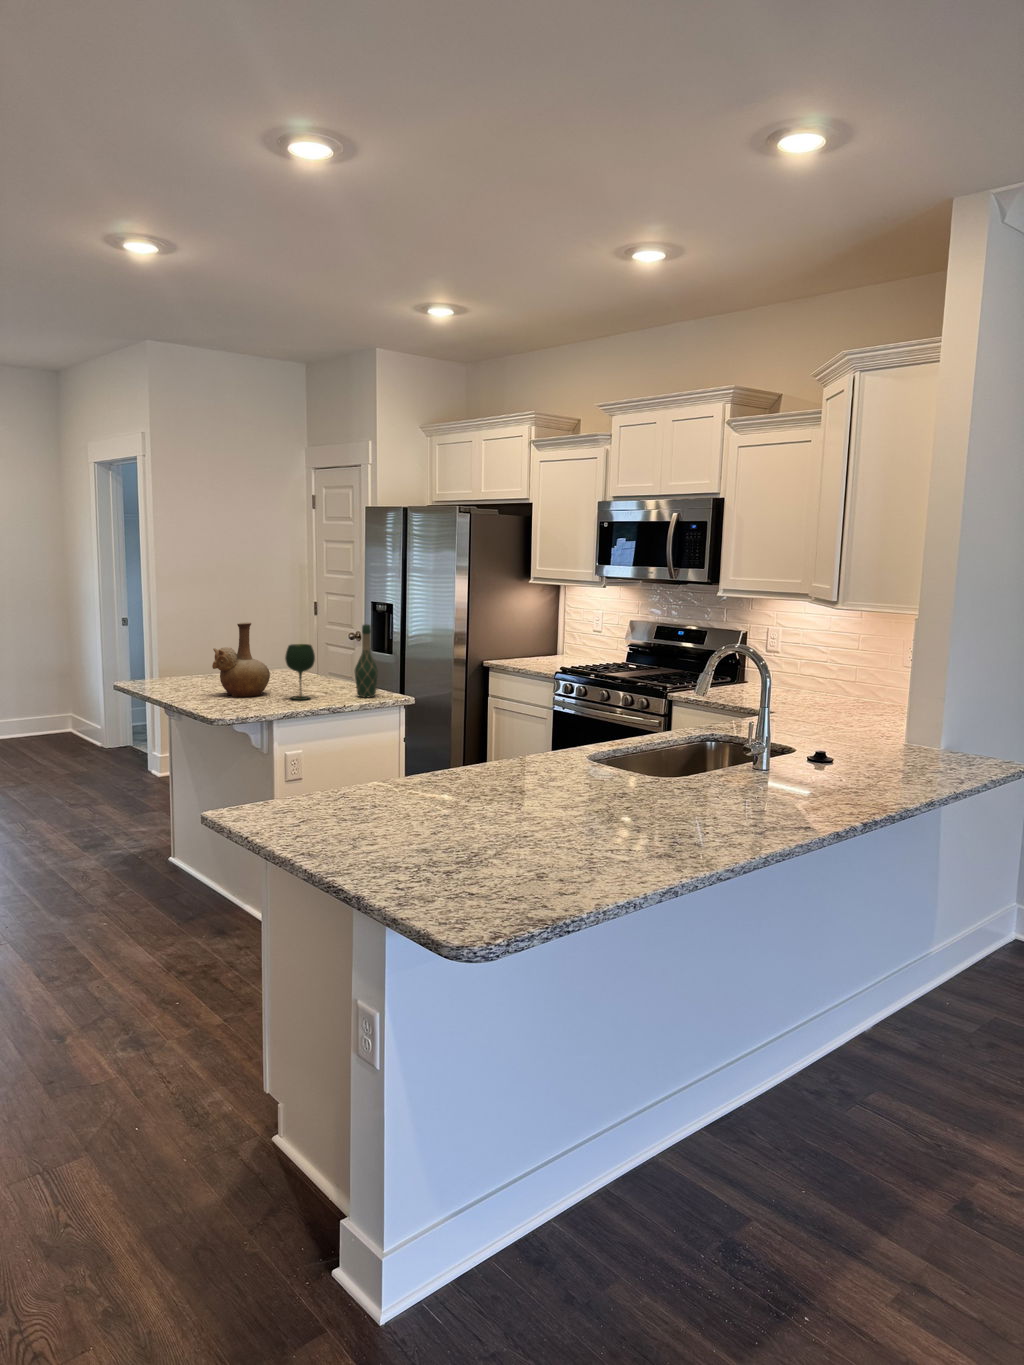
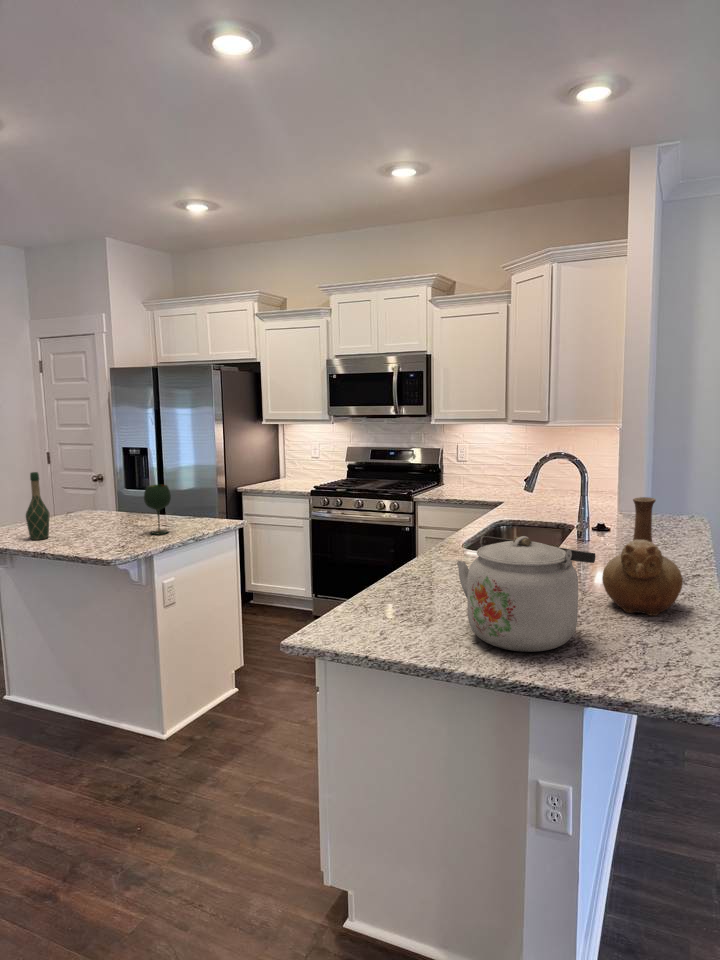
vase: present [212,623,270,697] -> present [602,497,683,616]
wine bottle: present [355,624,378,698] -> present [26,472,49,540]
kettle: none [333,721,474,850] -> present [457,536,595,652]

